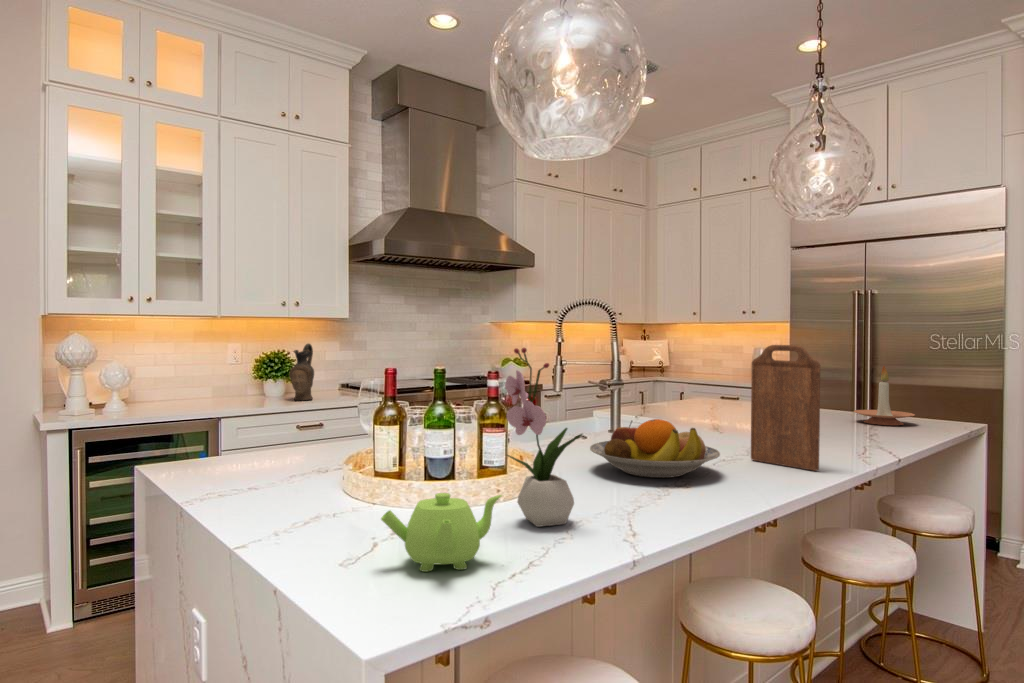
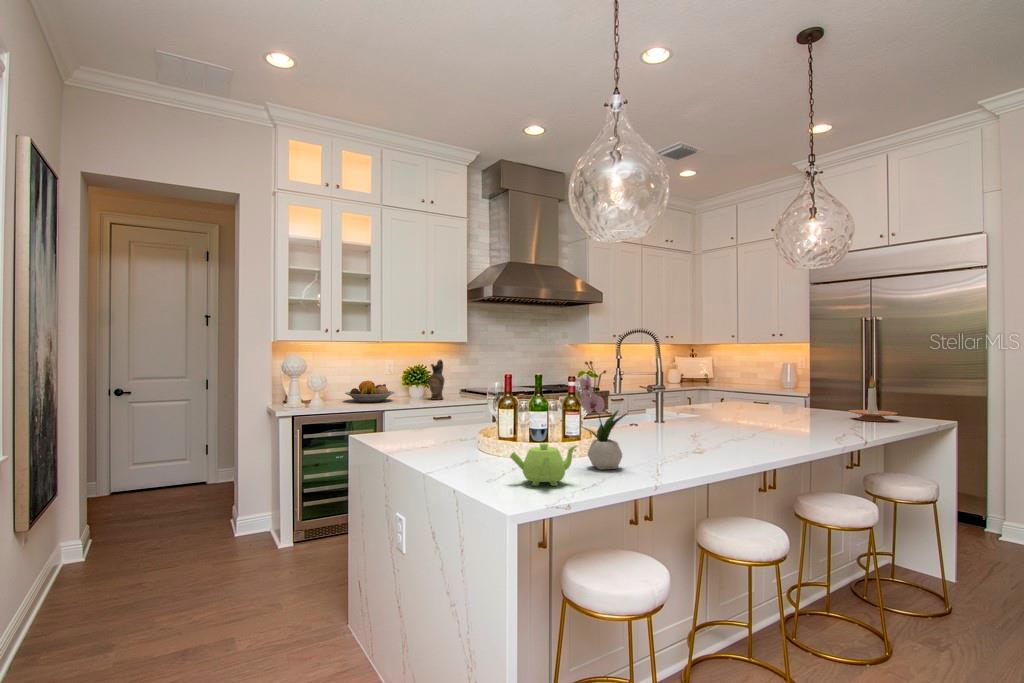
cutting board: present [751,345,820,471] -> none [753,360,800,447]
fruit bowl: present [590,419,720,478] -> present [345,381,395,402]

